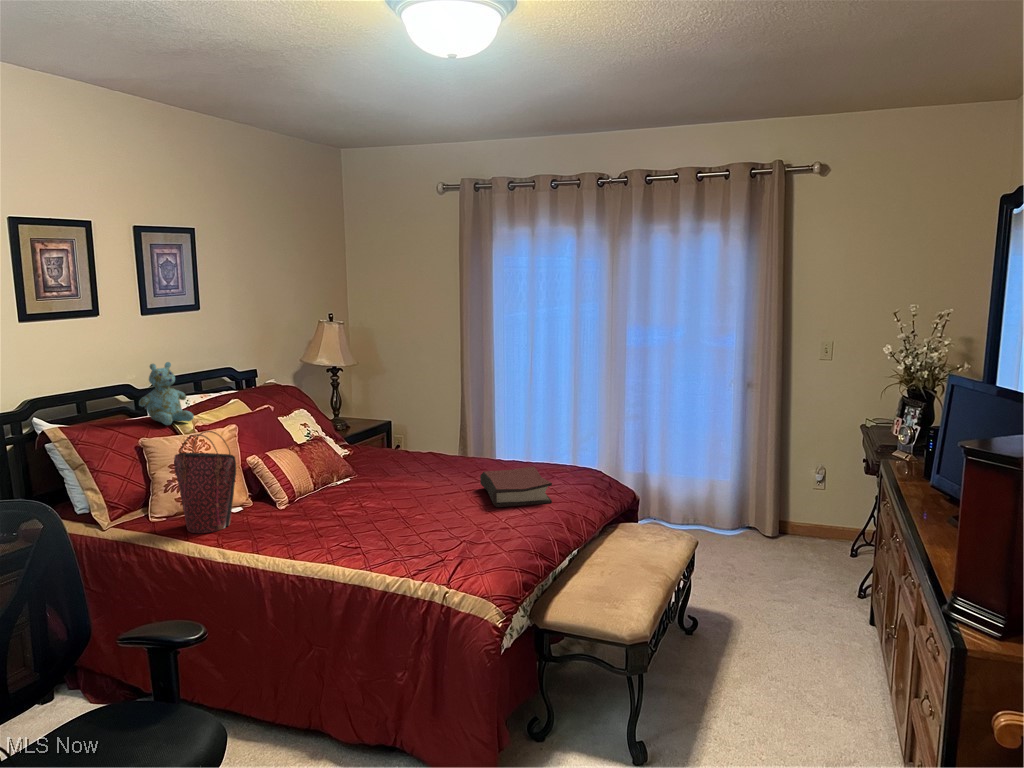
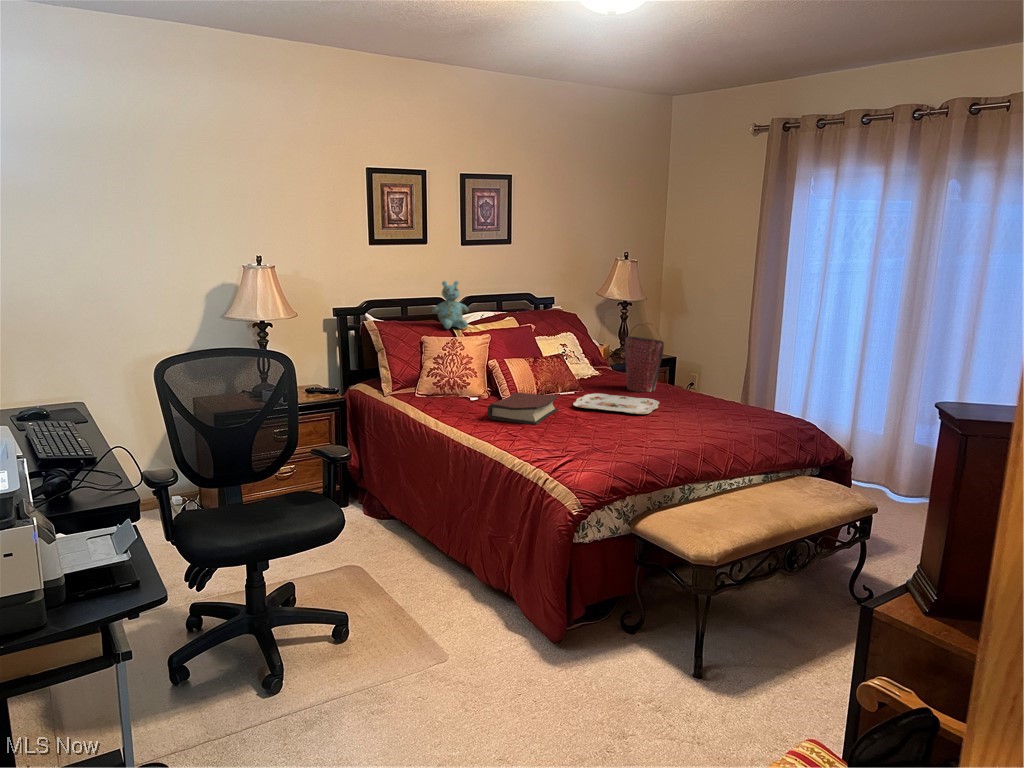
handbag: present [174,431,236,533] -> present [625,323,664,392]
hardback book: present [480,467,552,507] -> present [488,392,558,425]
serving tray: none [364,470,458,495] -> present [573,393,659,414]

